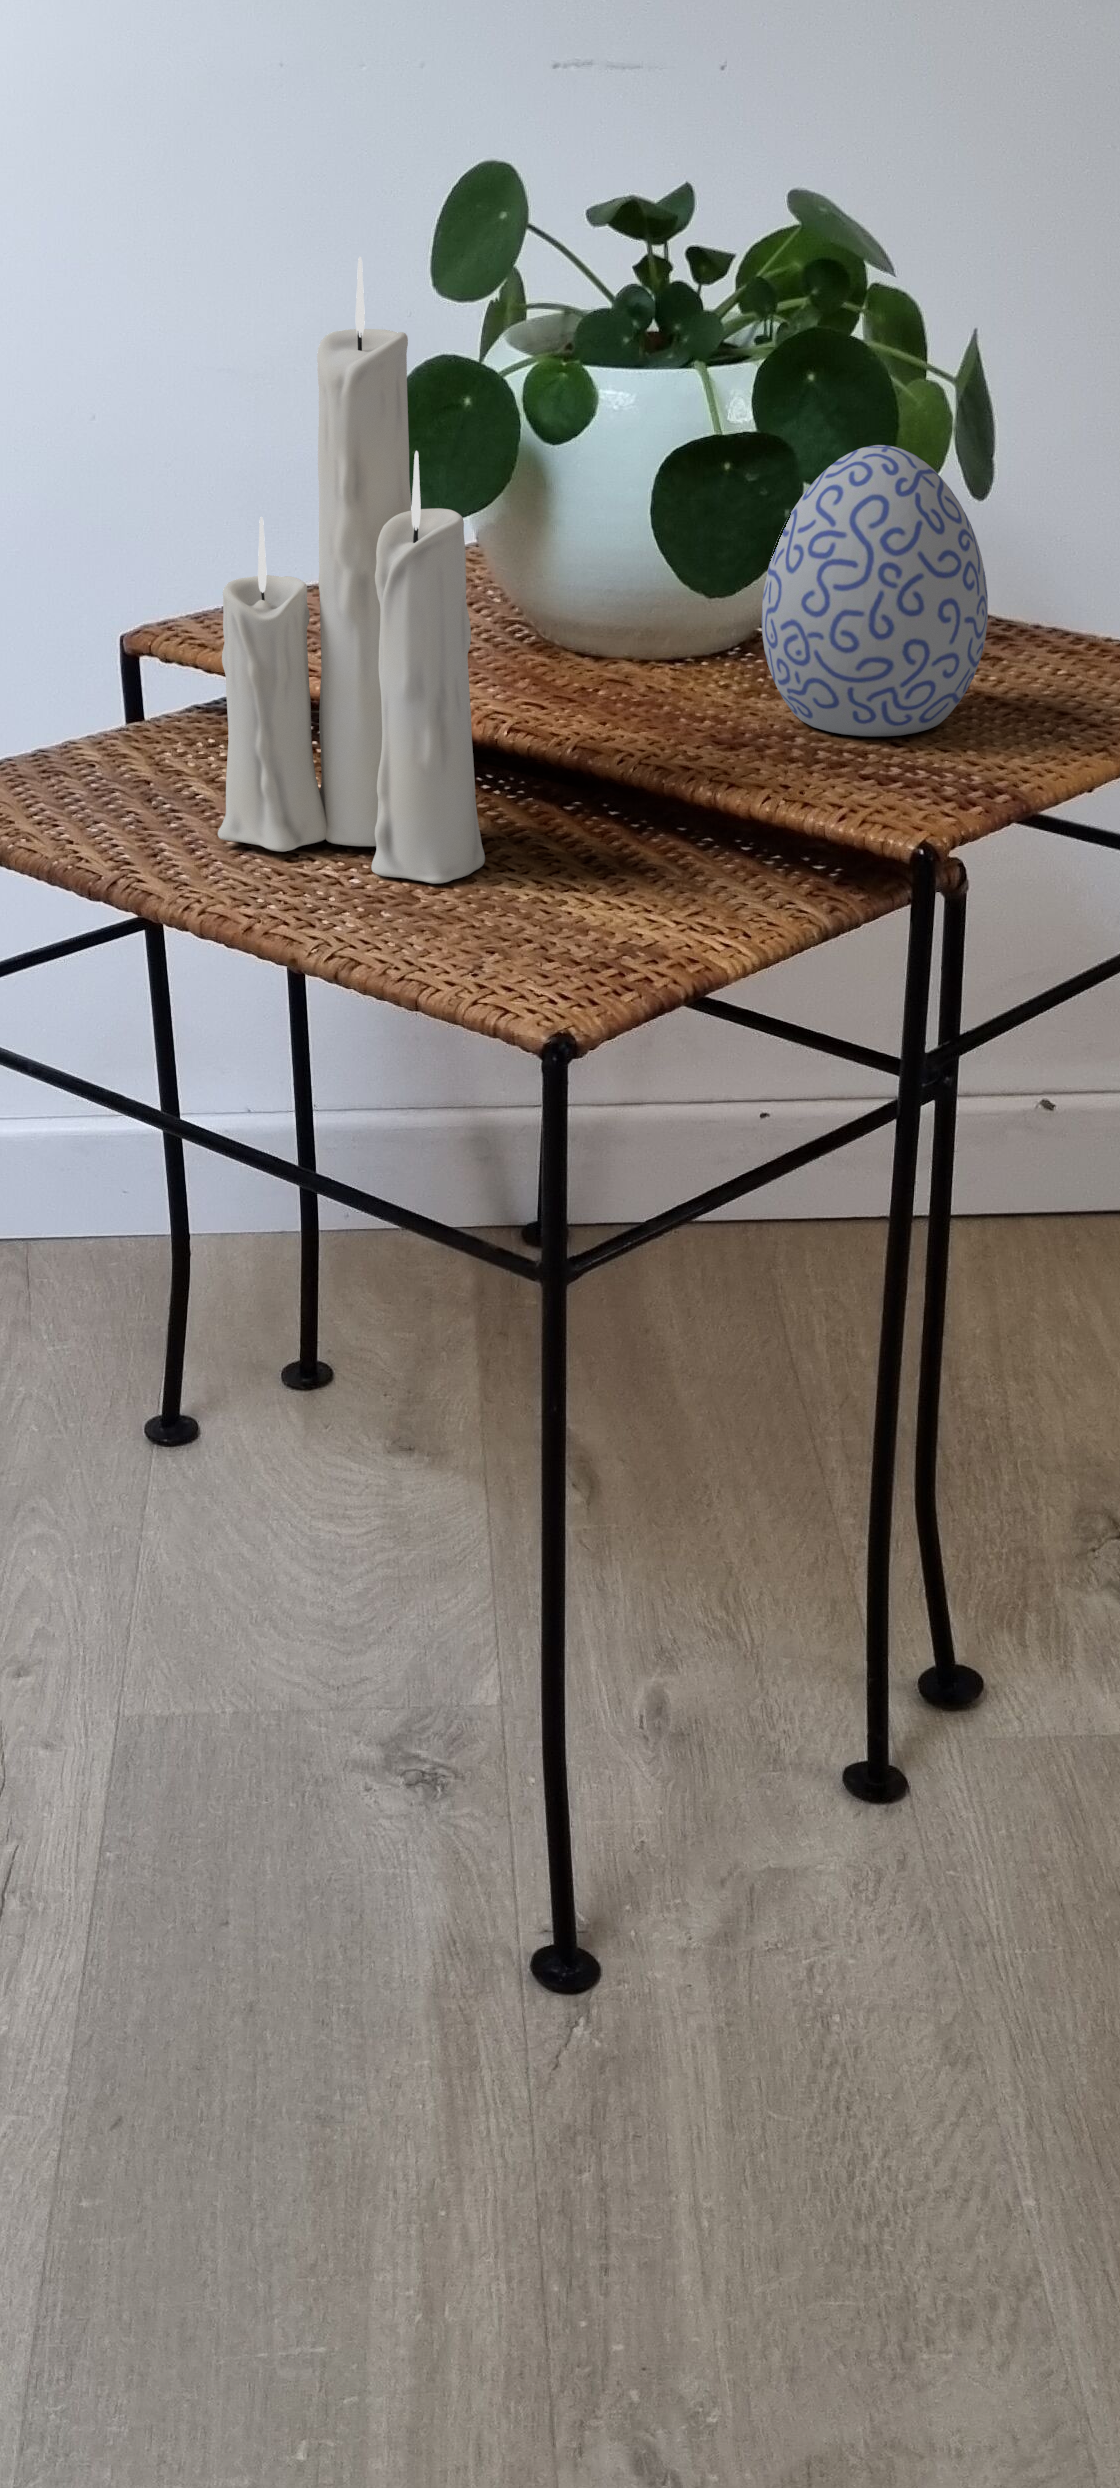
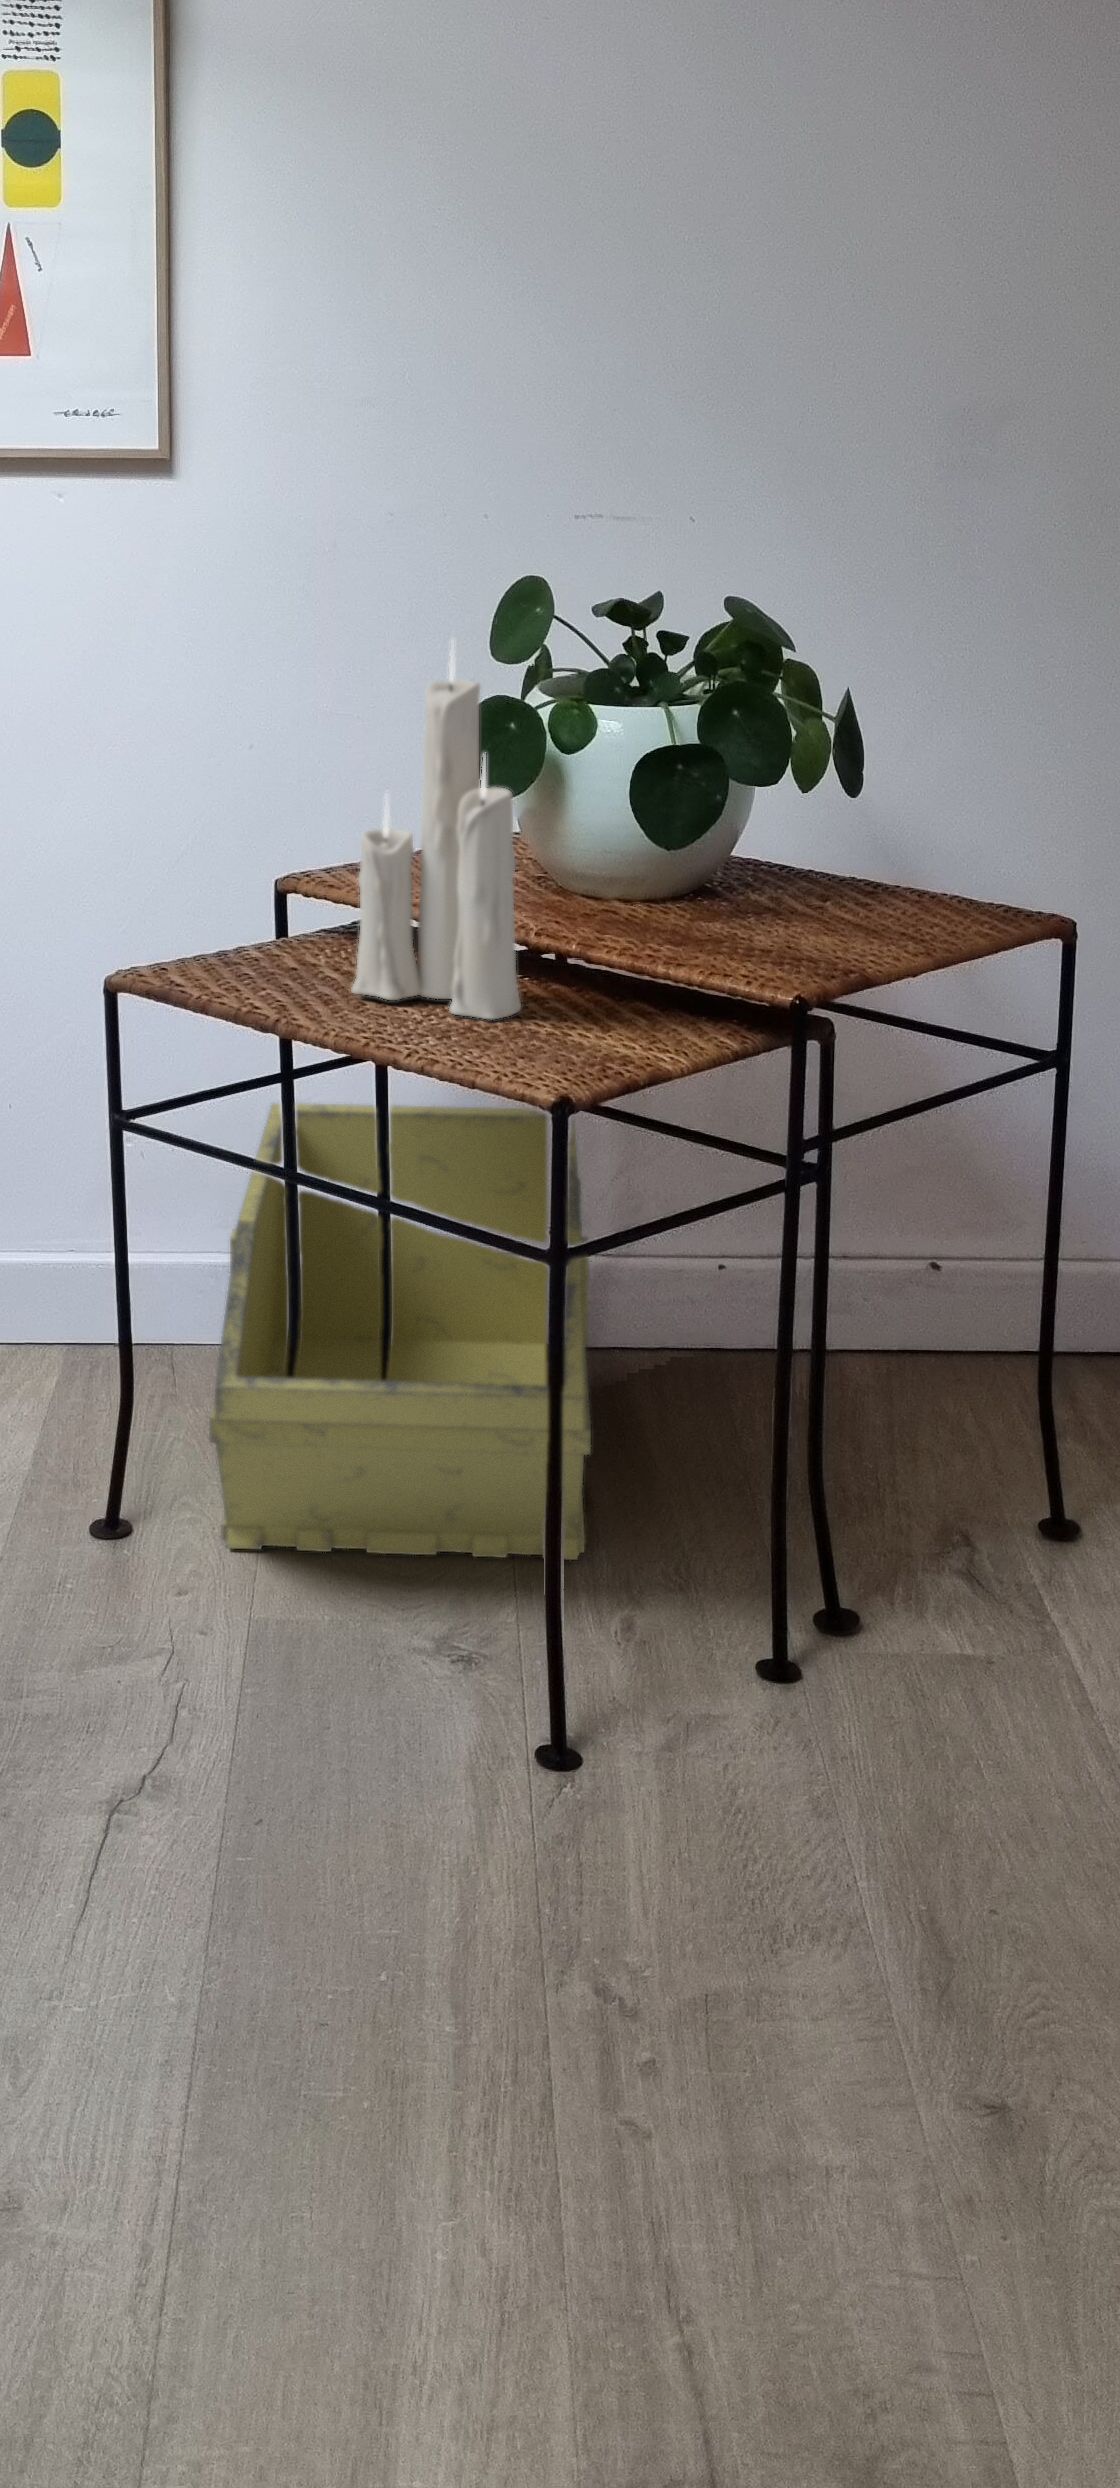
decorative egg: present [762,445,988,736] -> none [701,757,846,940]
storage bin: none [45,930,600,1595] -> present [209,1103,591,1560]

